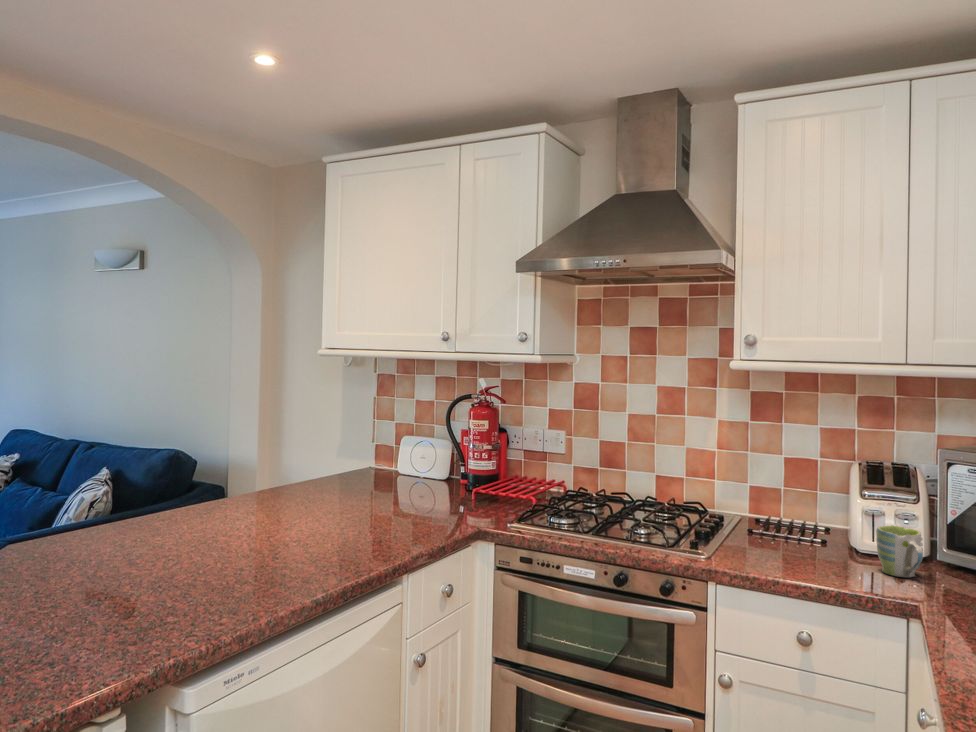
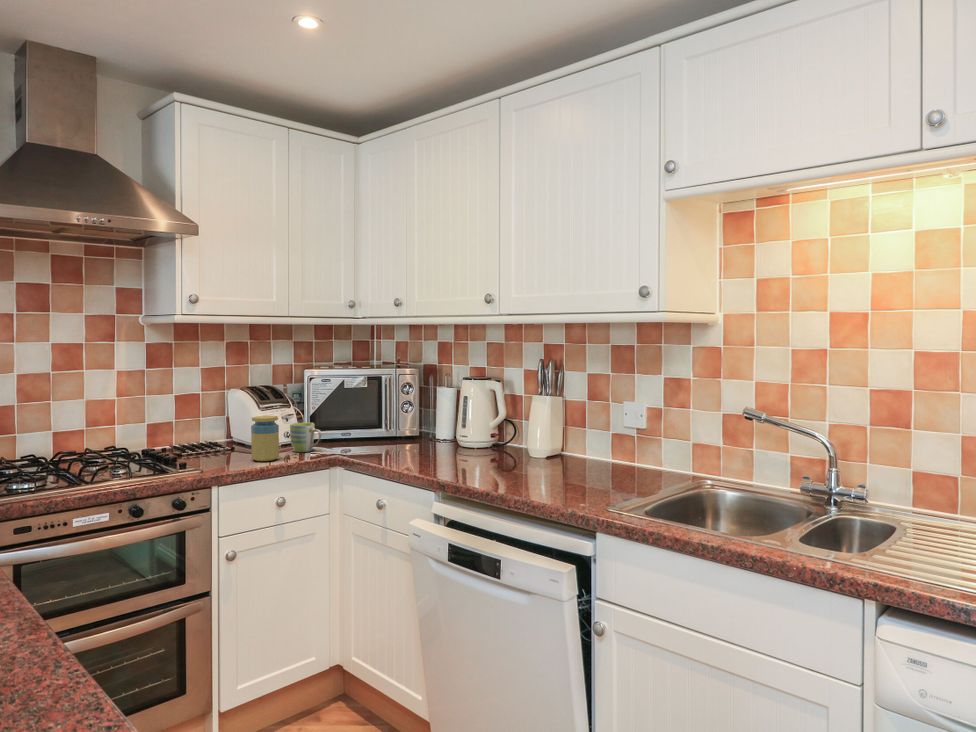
jar: none [787,502,829,572] -> present [251,416,279,461]

